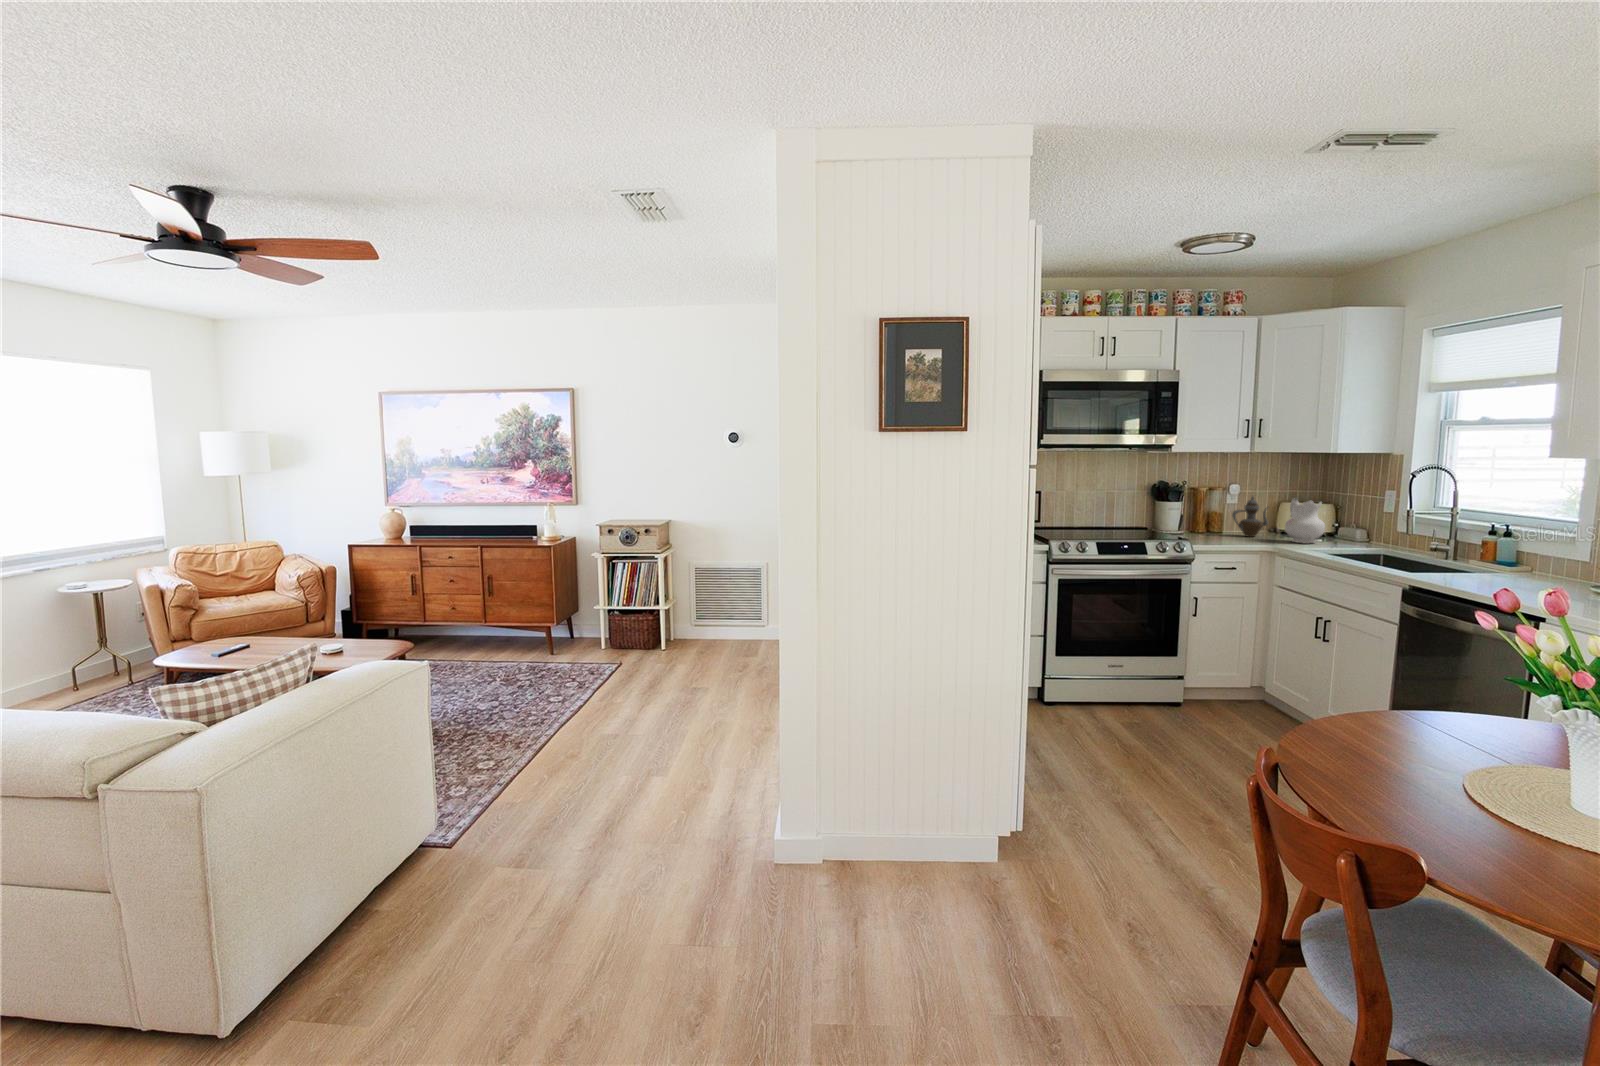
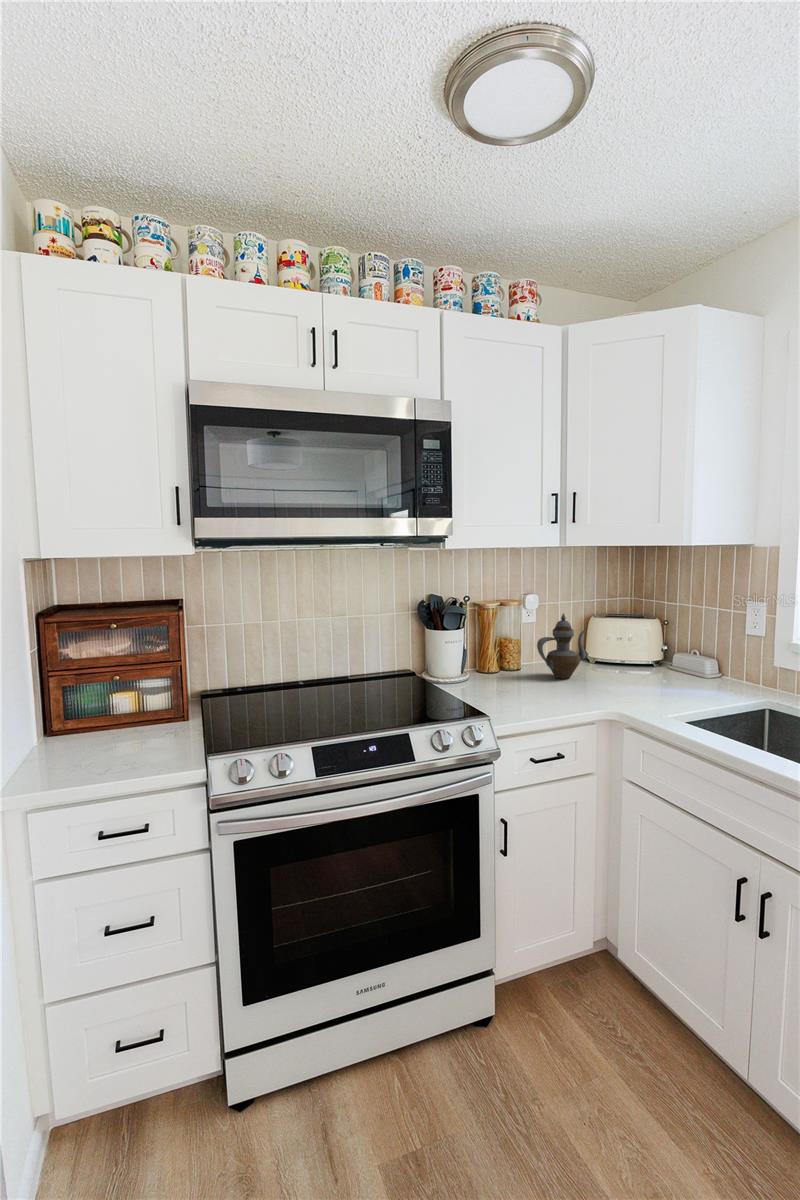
ceramic pitcher: present [1285,498,1325,543] -> none [617,618,677,696]

